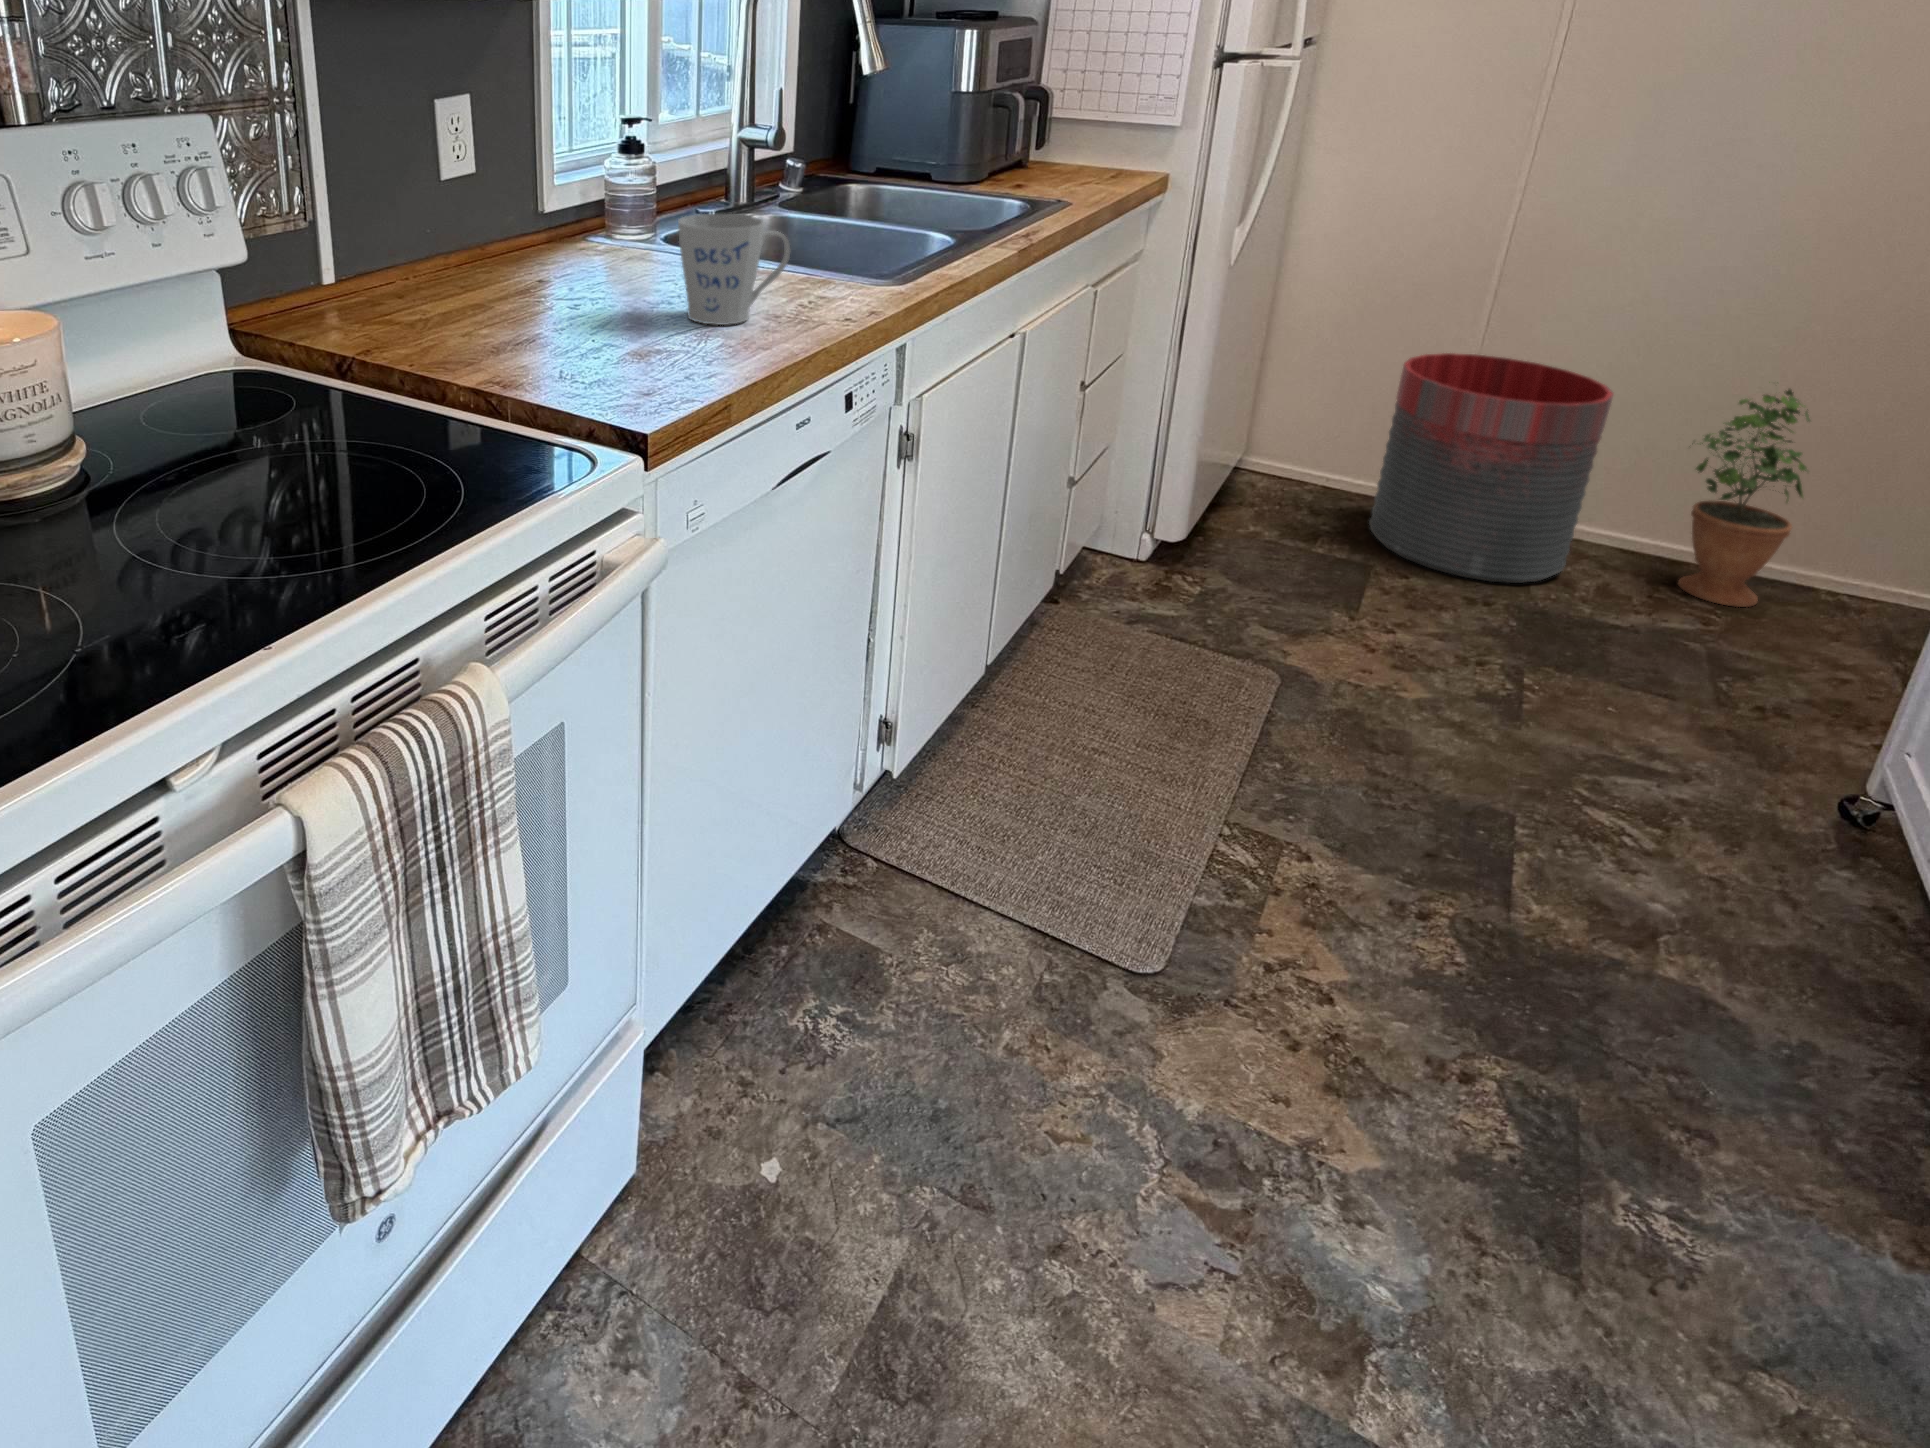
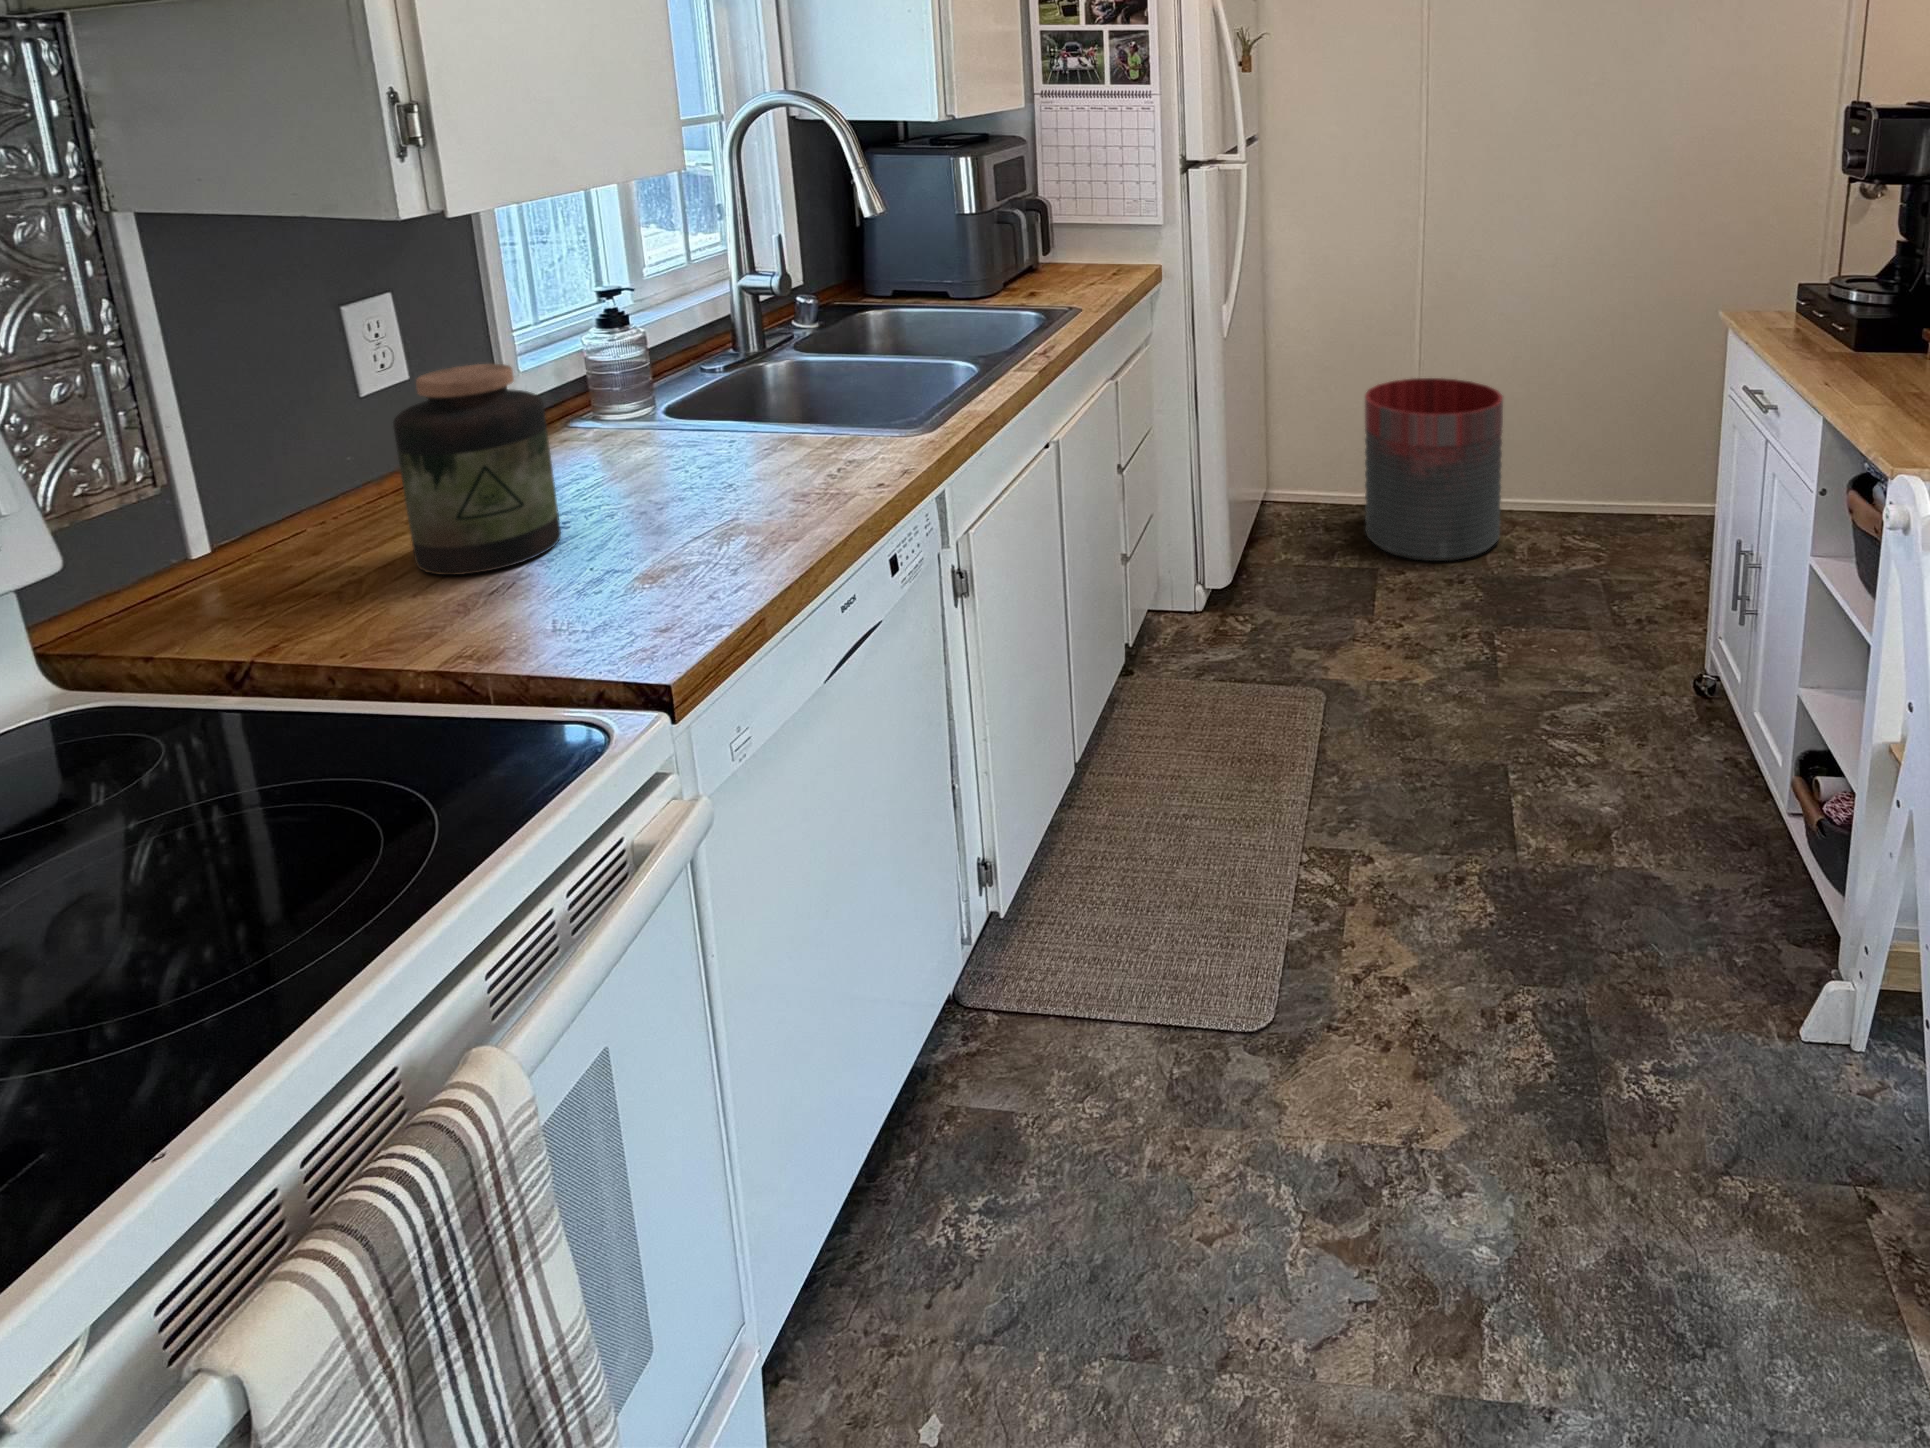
jar: none [461,149,571,329] -> present [393,364,561,575]
mug: present [678,214,790,325] -> none [681,398,813,519]
potted plant: present [1678,382,1810,607] -> none [1554,371,1626,540]

